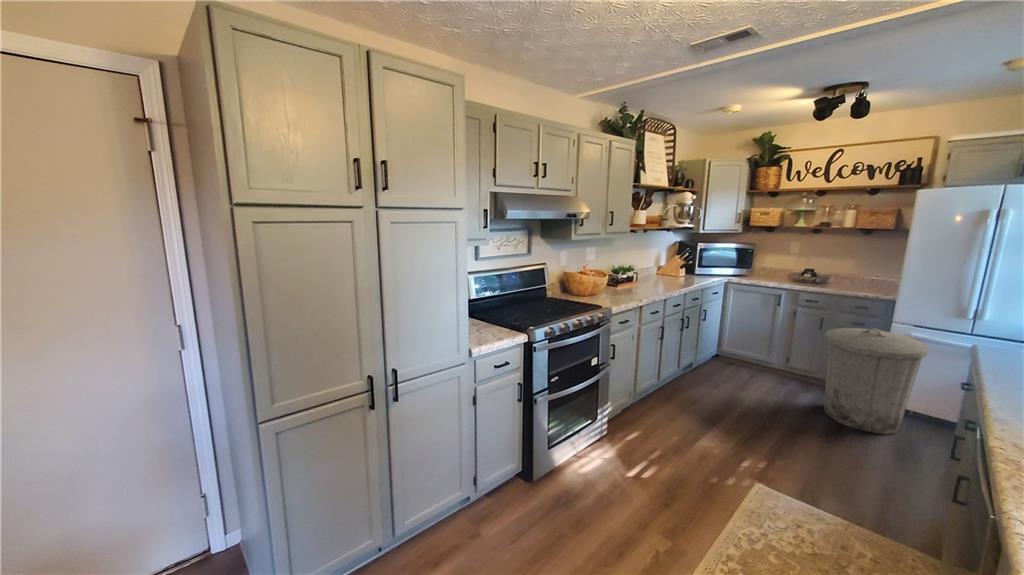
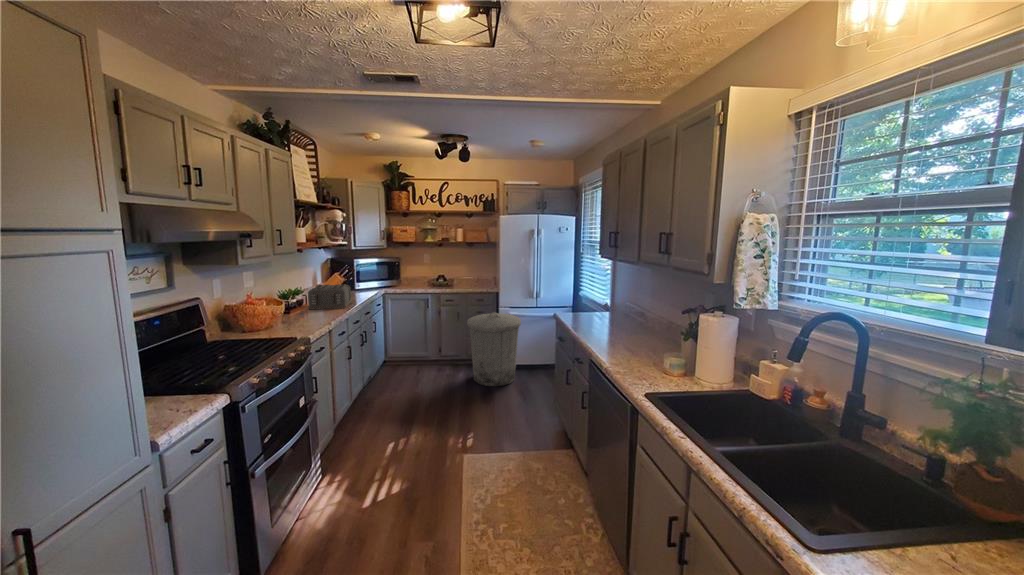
toaster: none [636,265,680,290] -> present [308,284,351,310]

